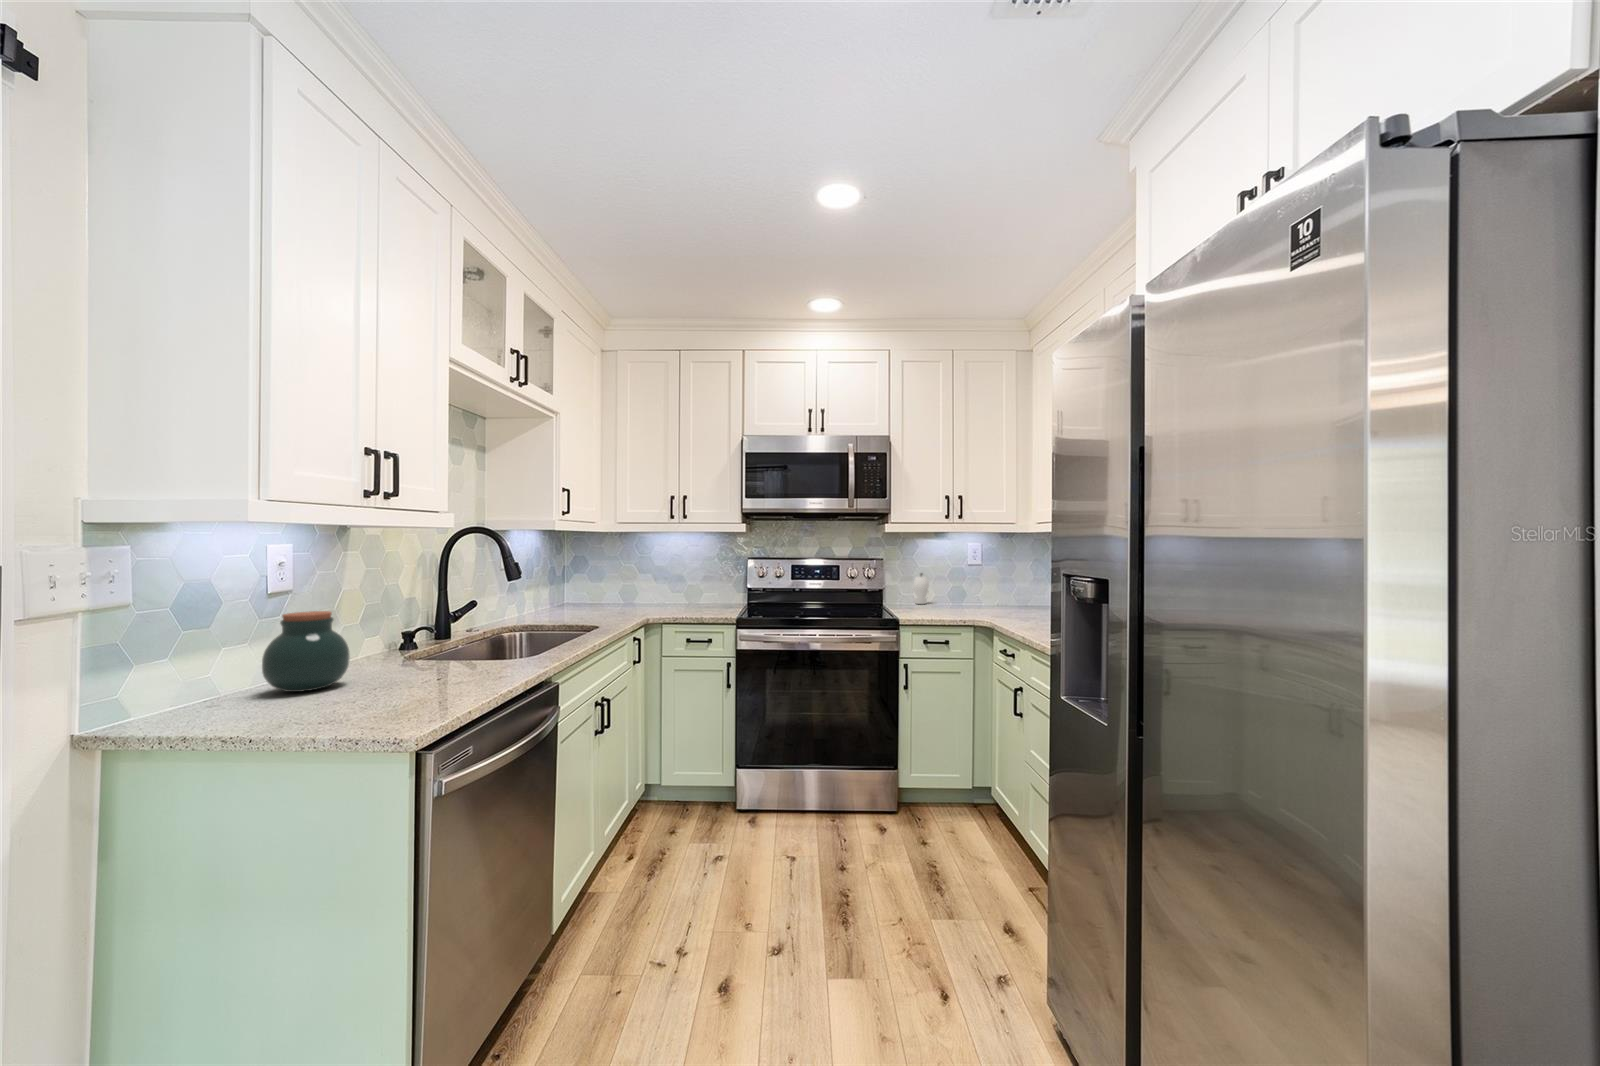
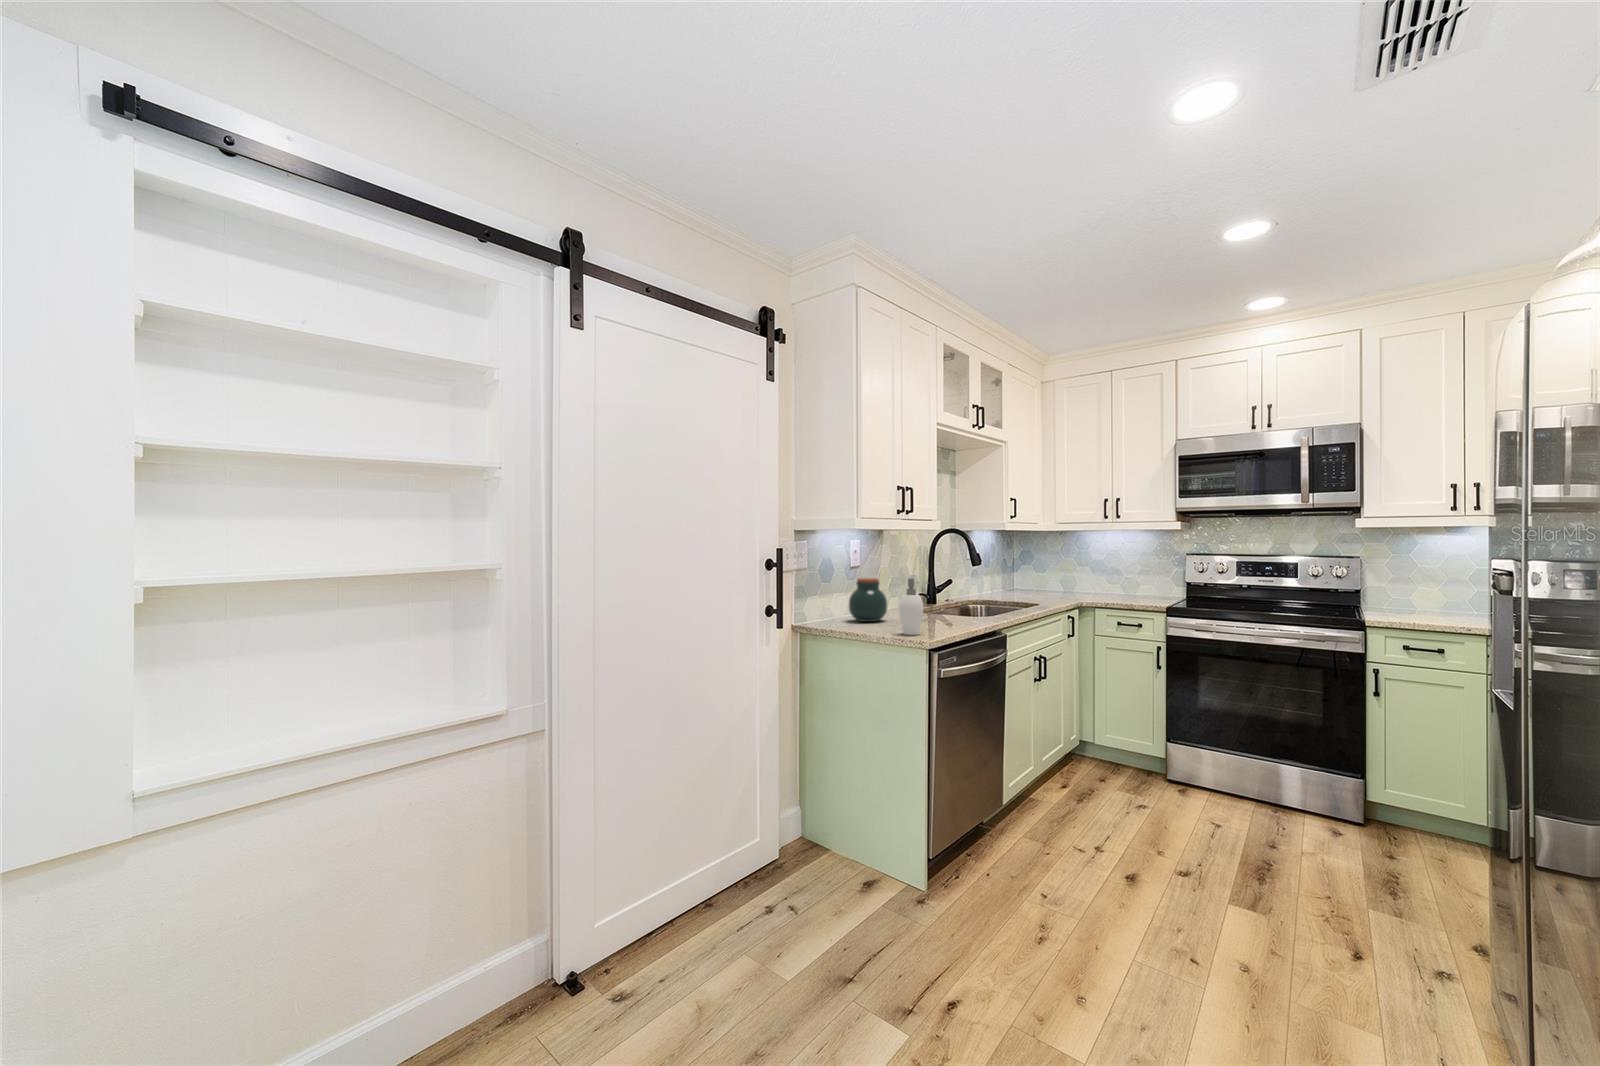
soap dispenser: present [912,573,929,604] -> present [899,578,929,635]

